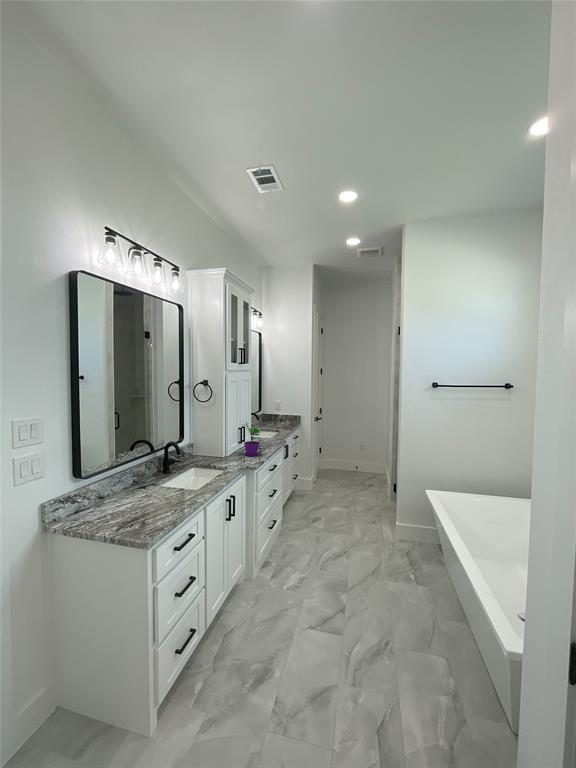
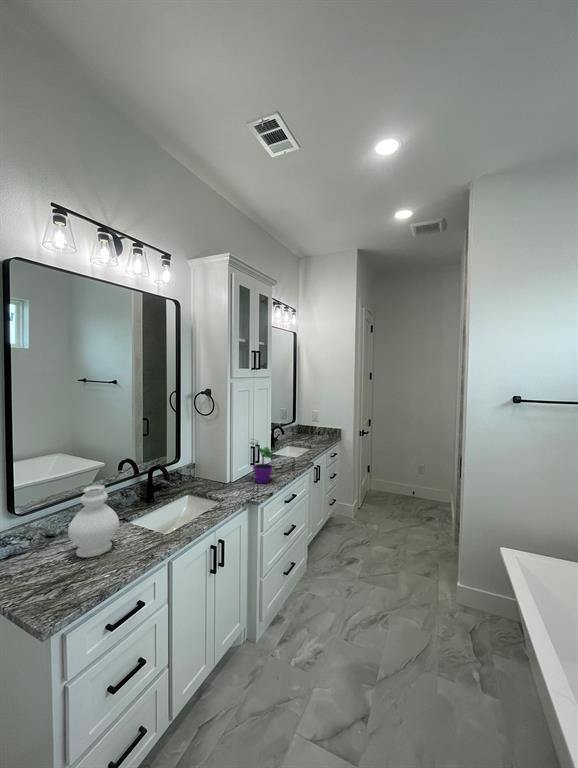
decorative vase: none [127,452,164,506] -> present [68,485,119,557]

